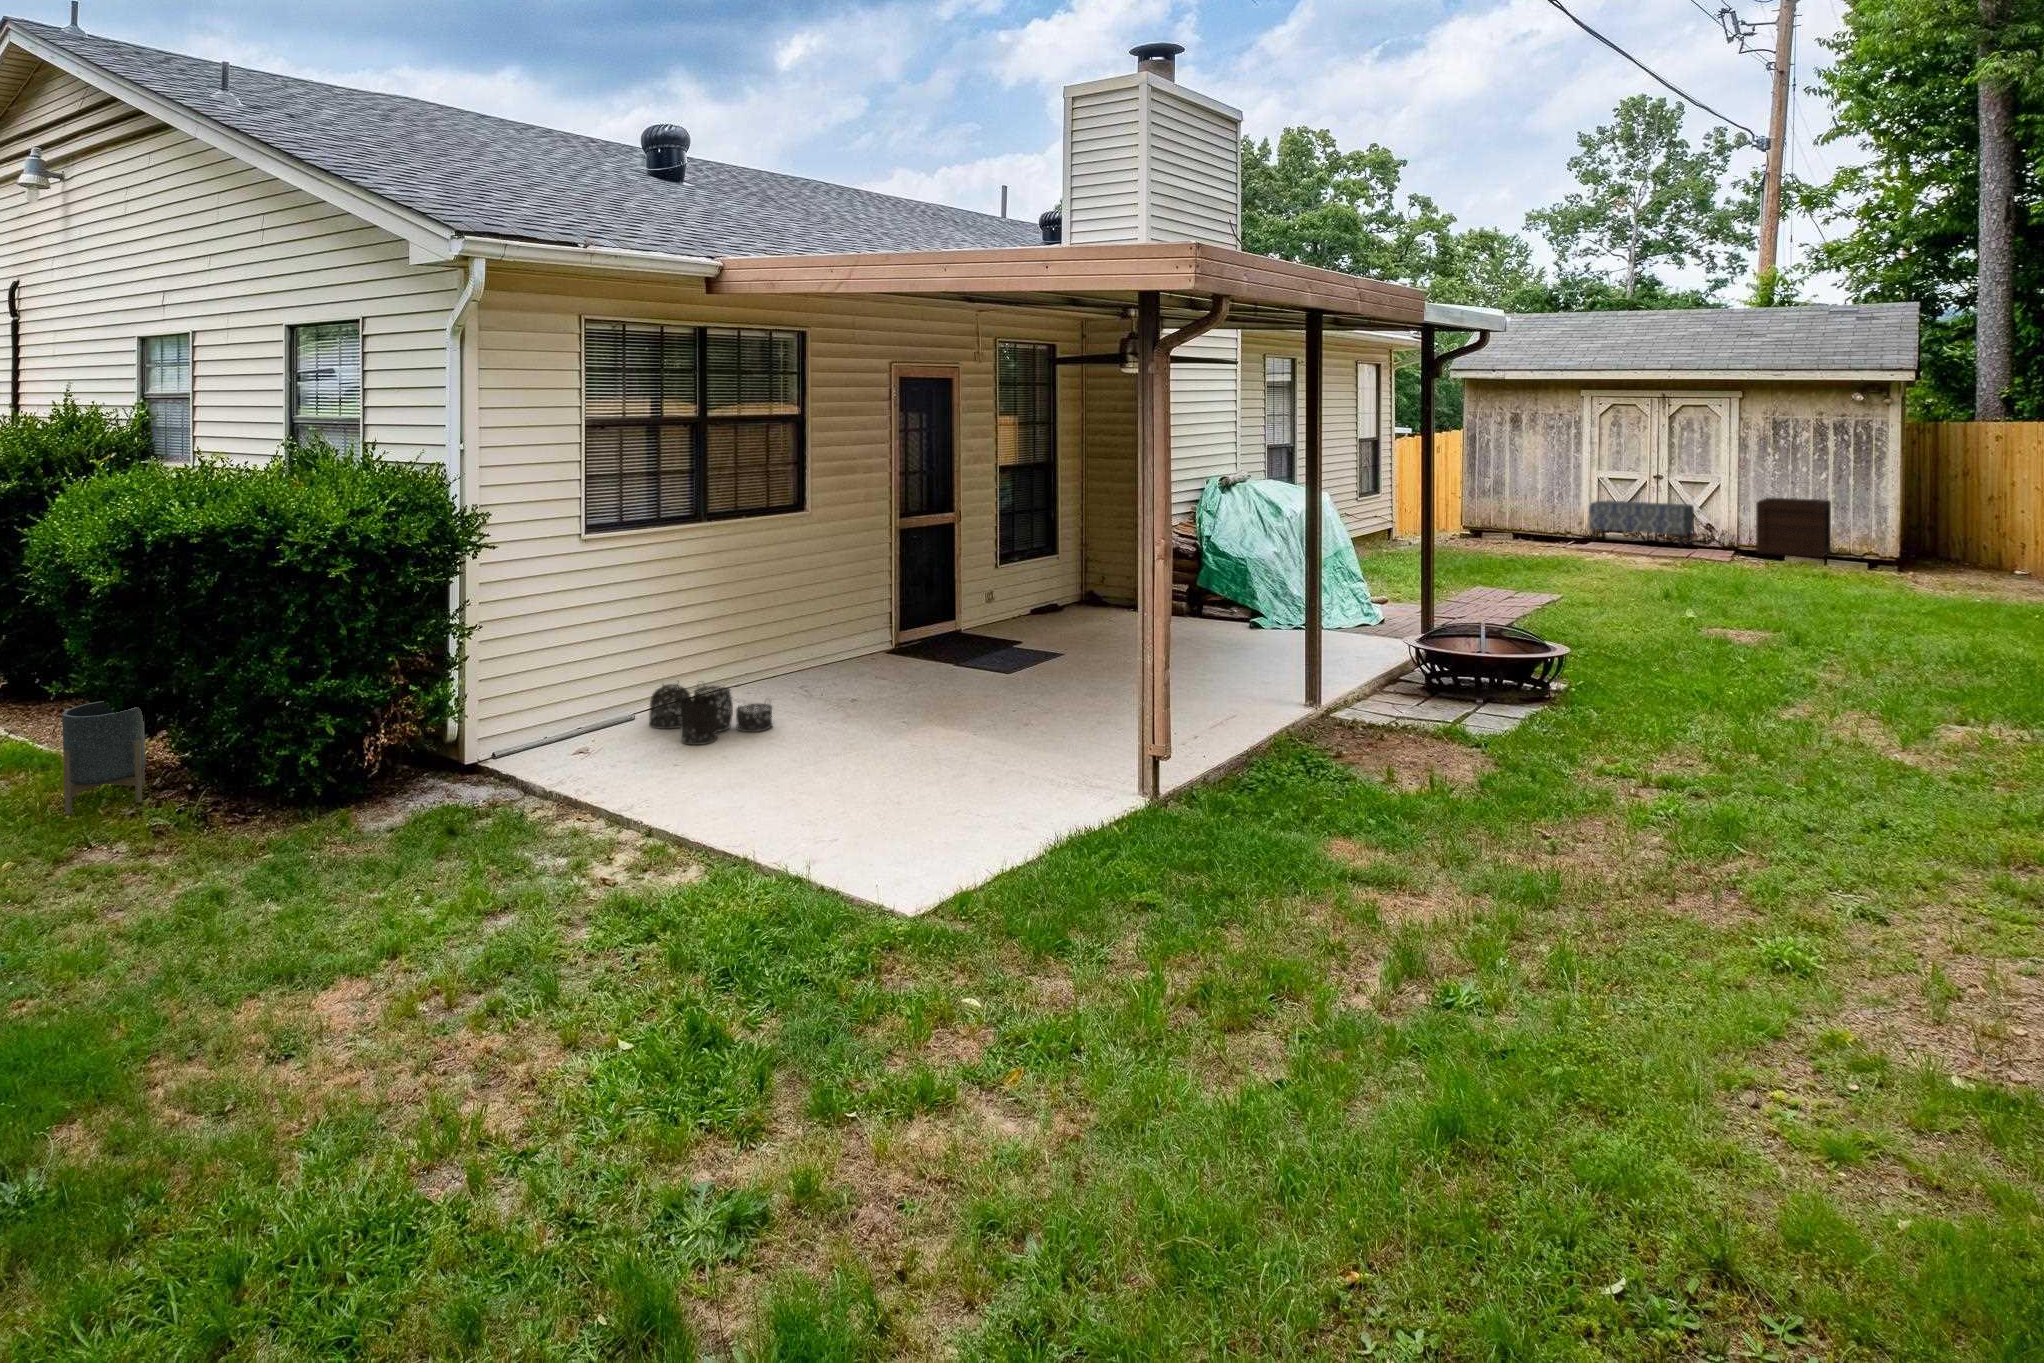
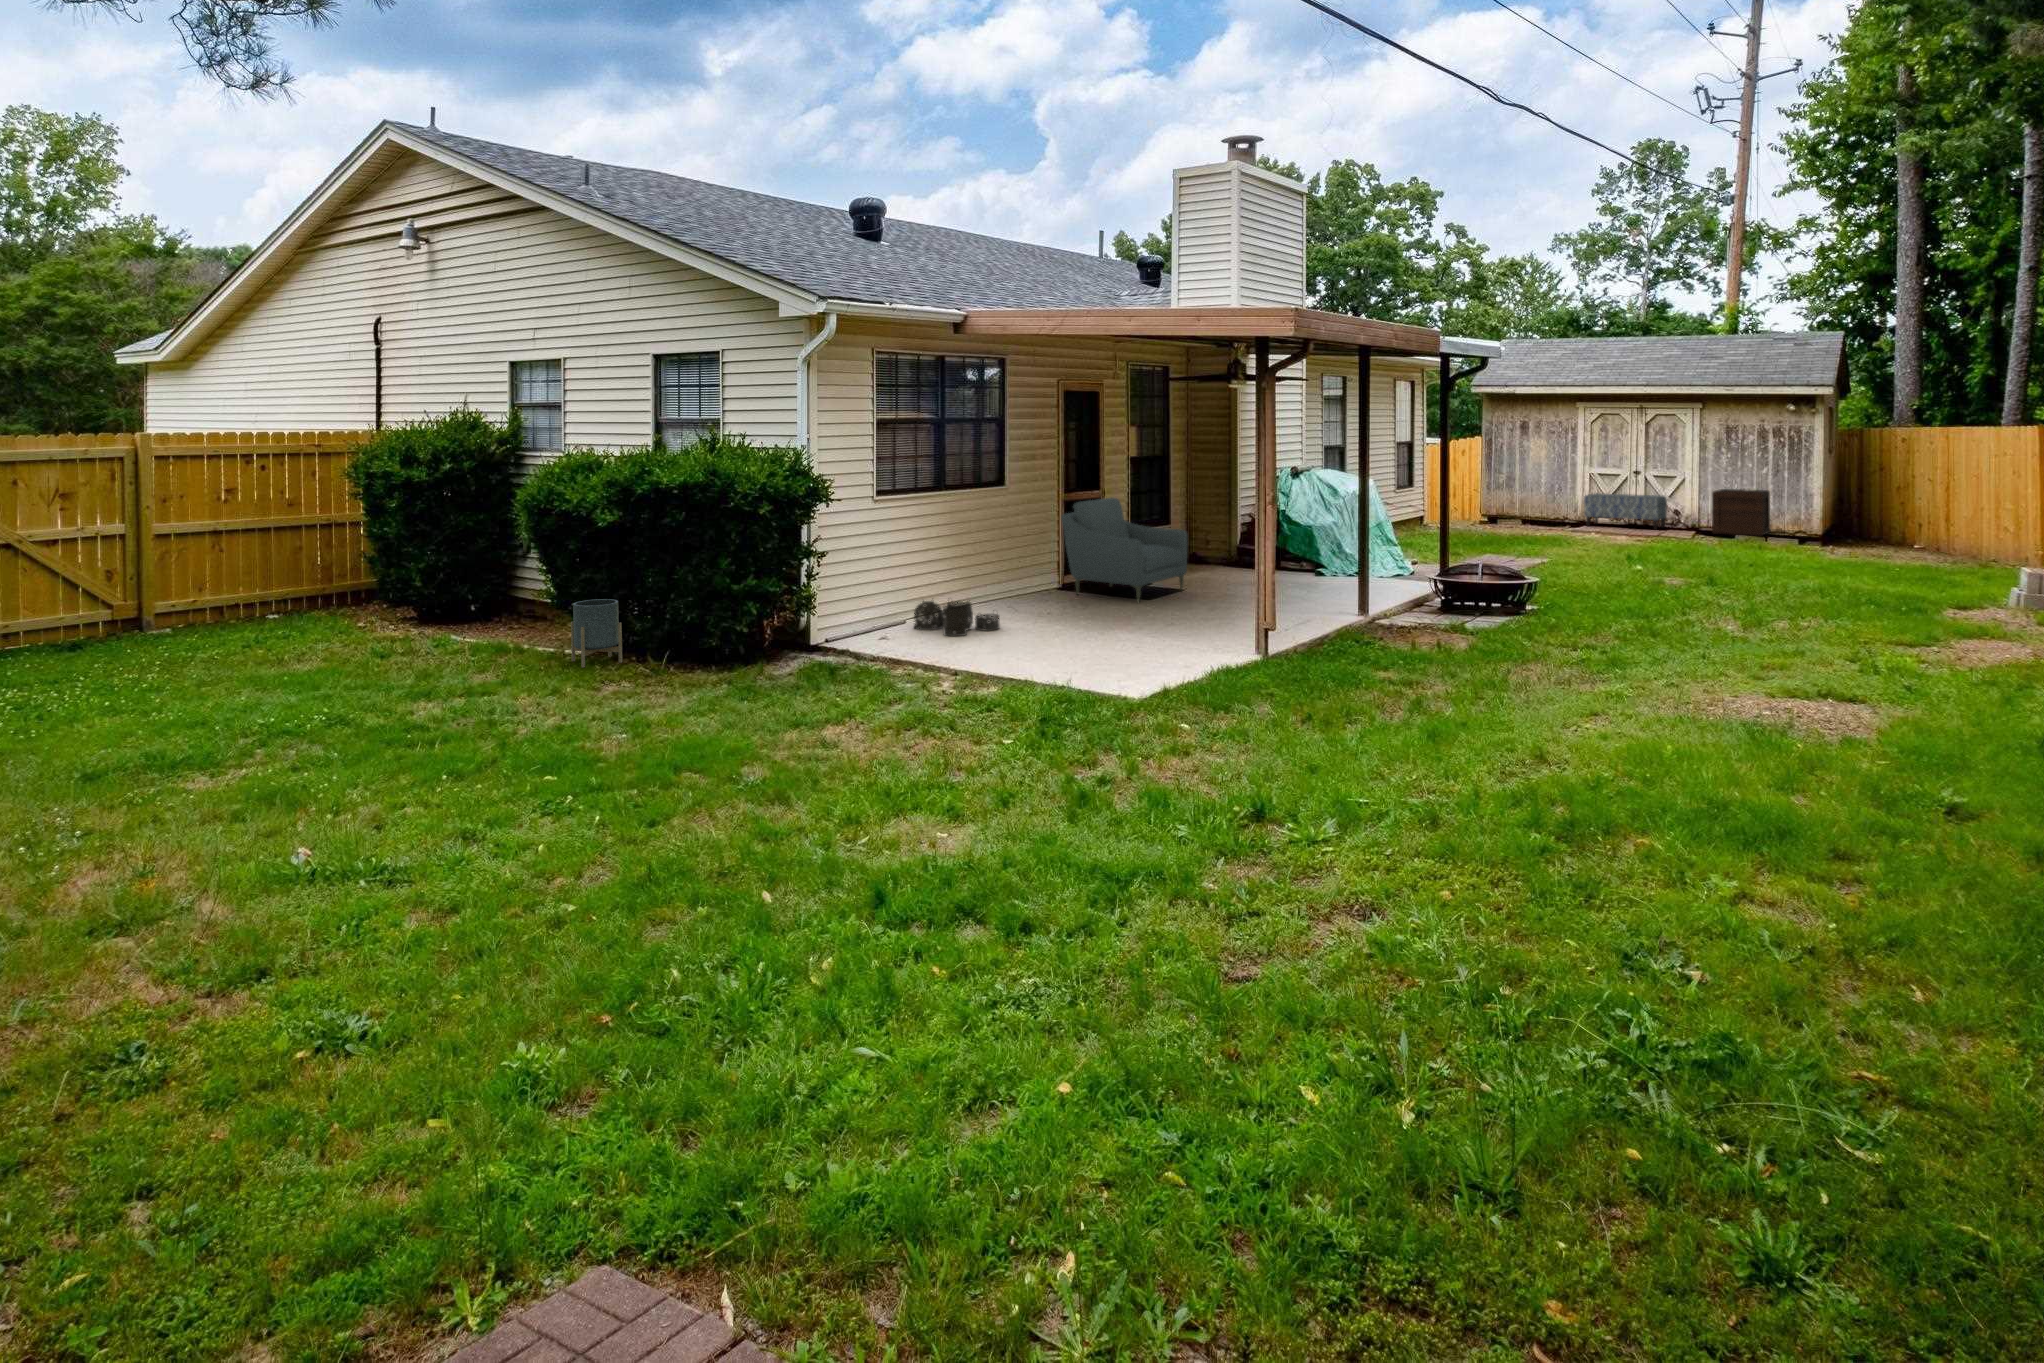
chair: none [898,521,1073,674] -> present [1061,498,1188,603]

